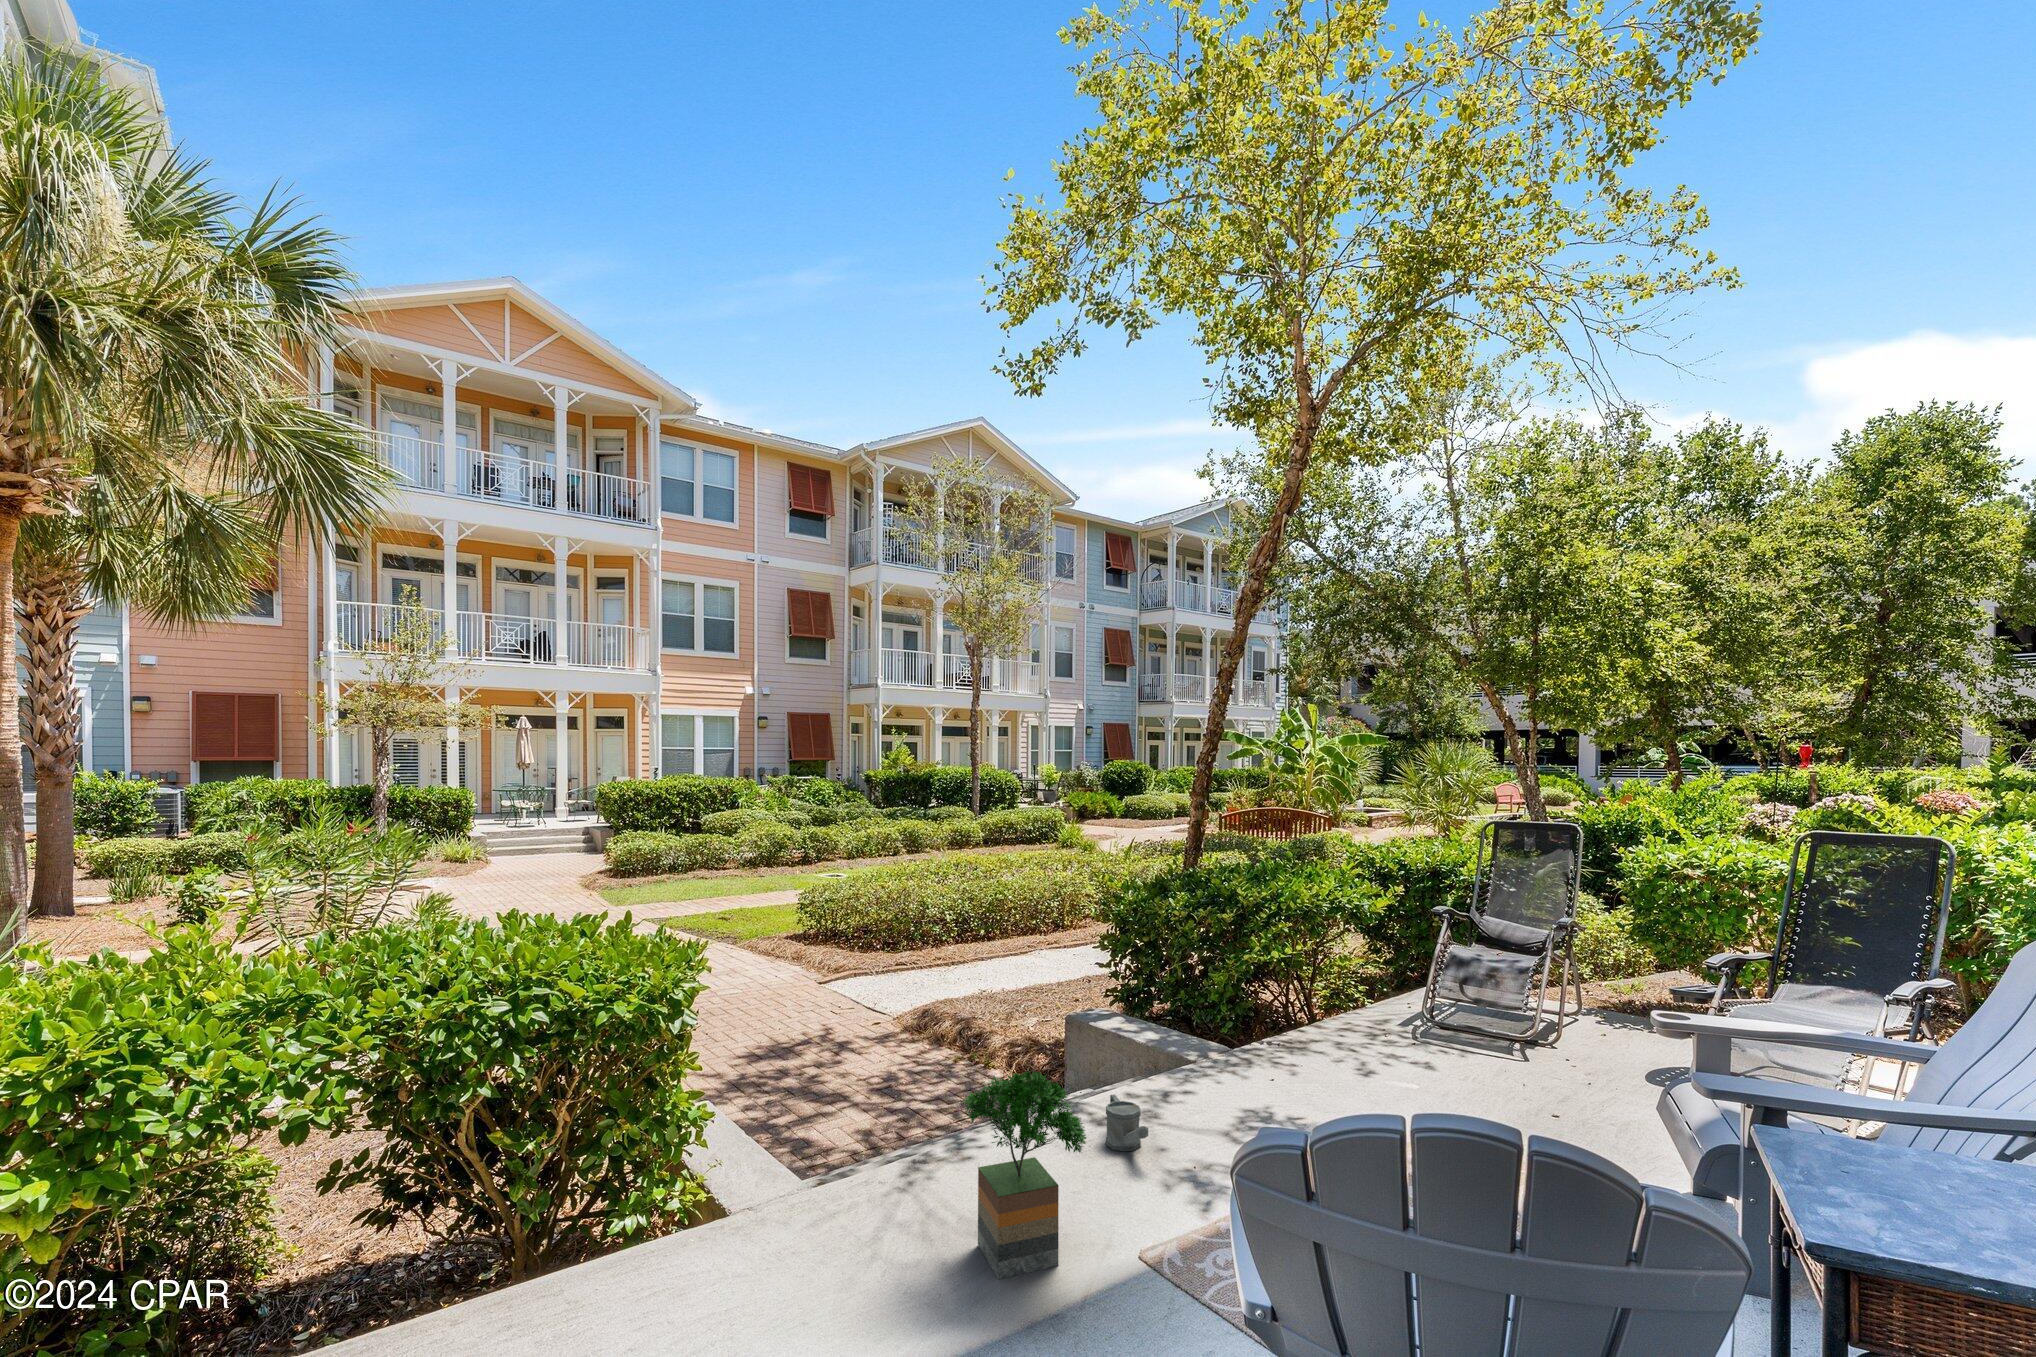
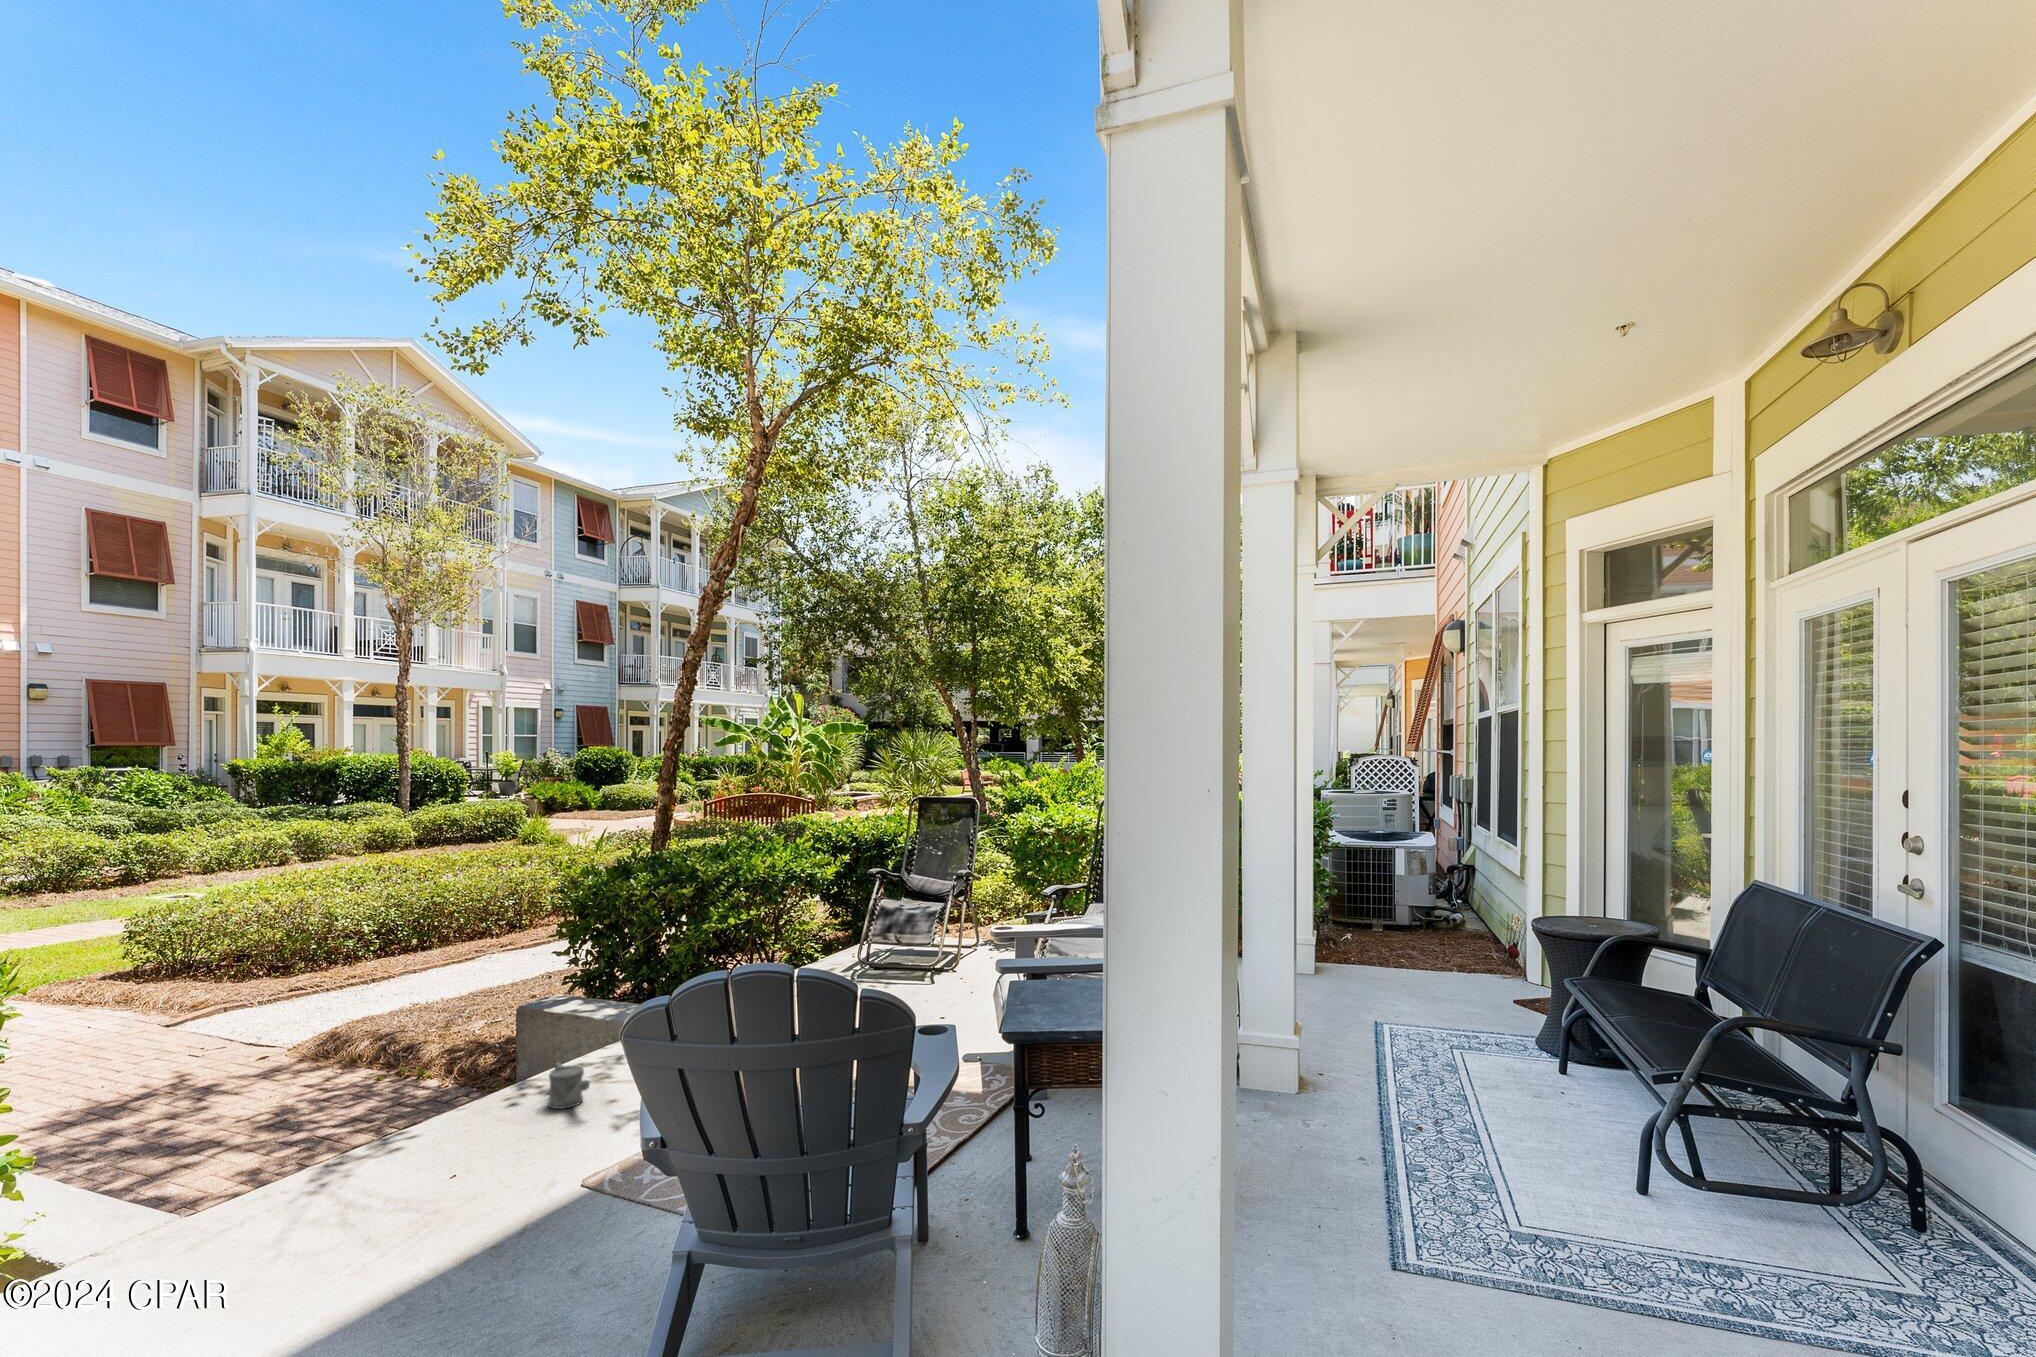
potted tree: present [963,1070,1086,1279] -> none [397,1040,527,1226]

